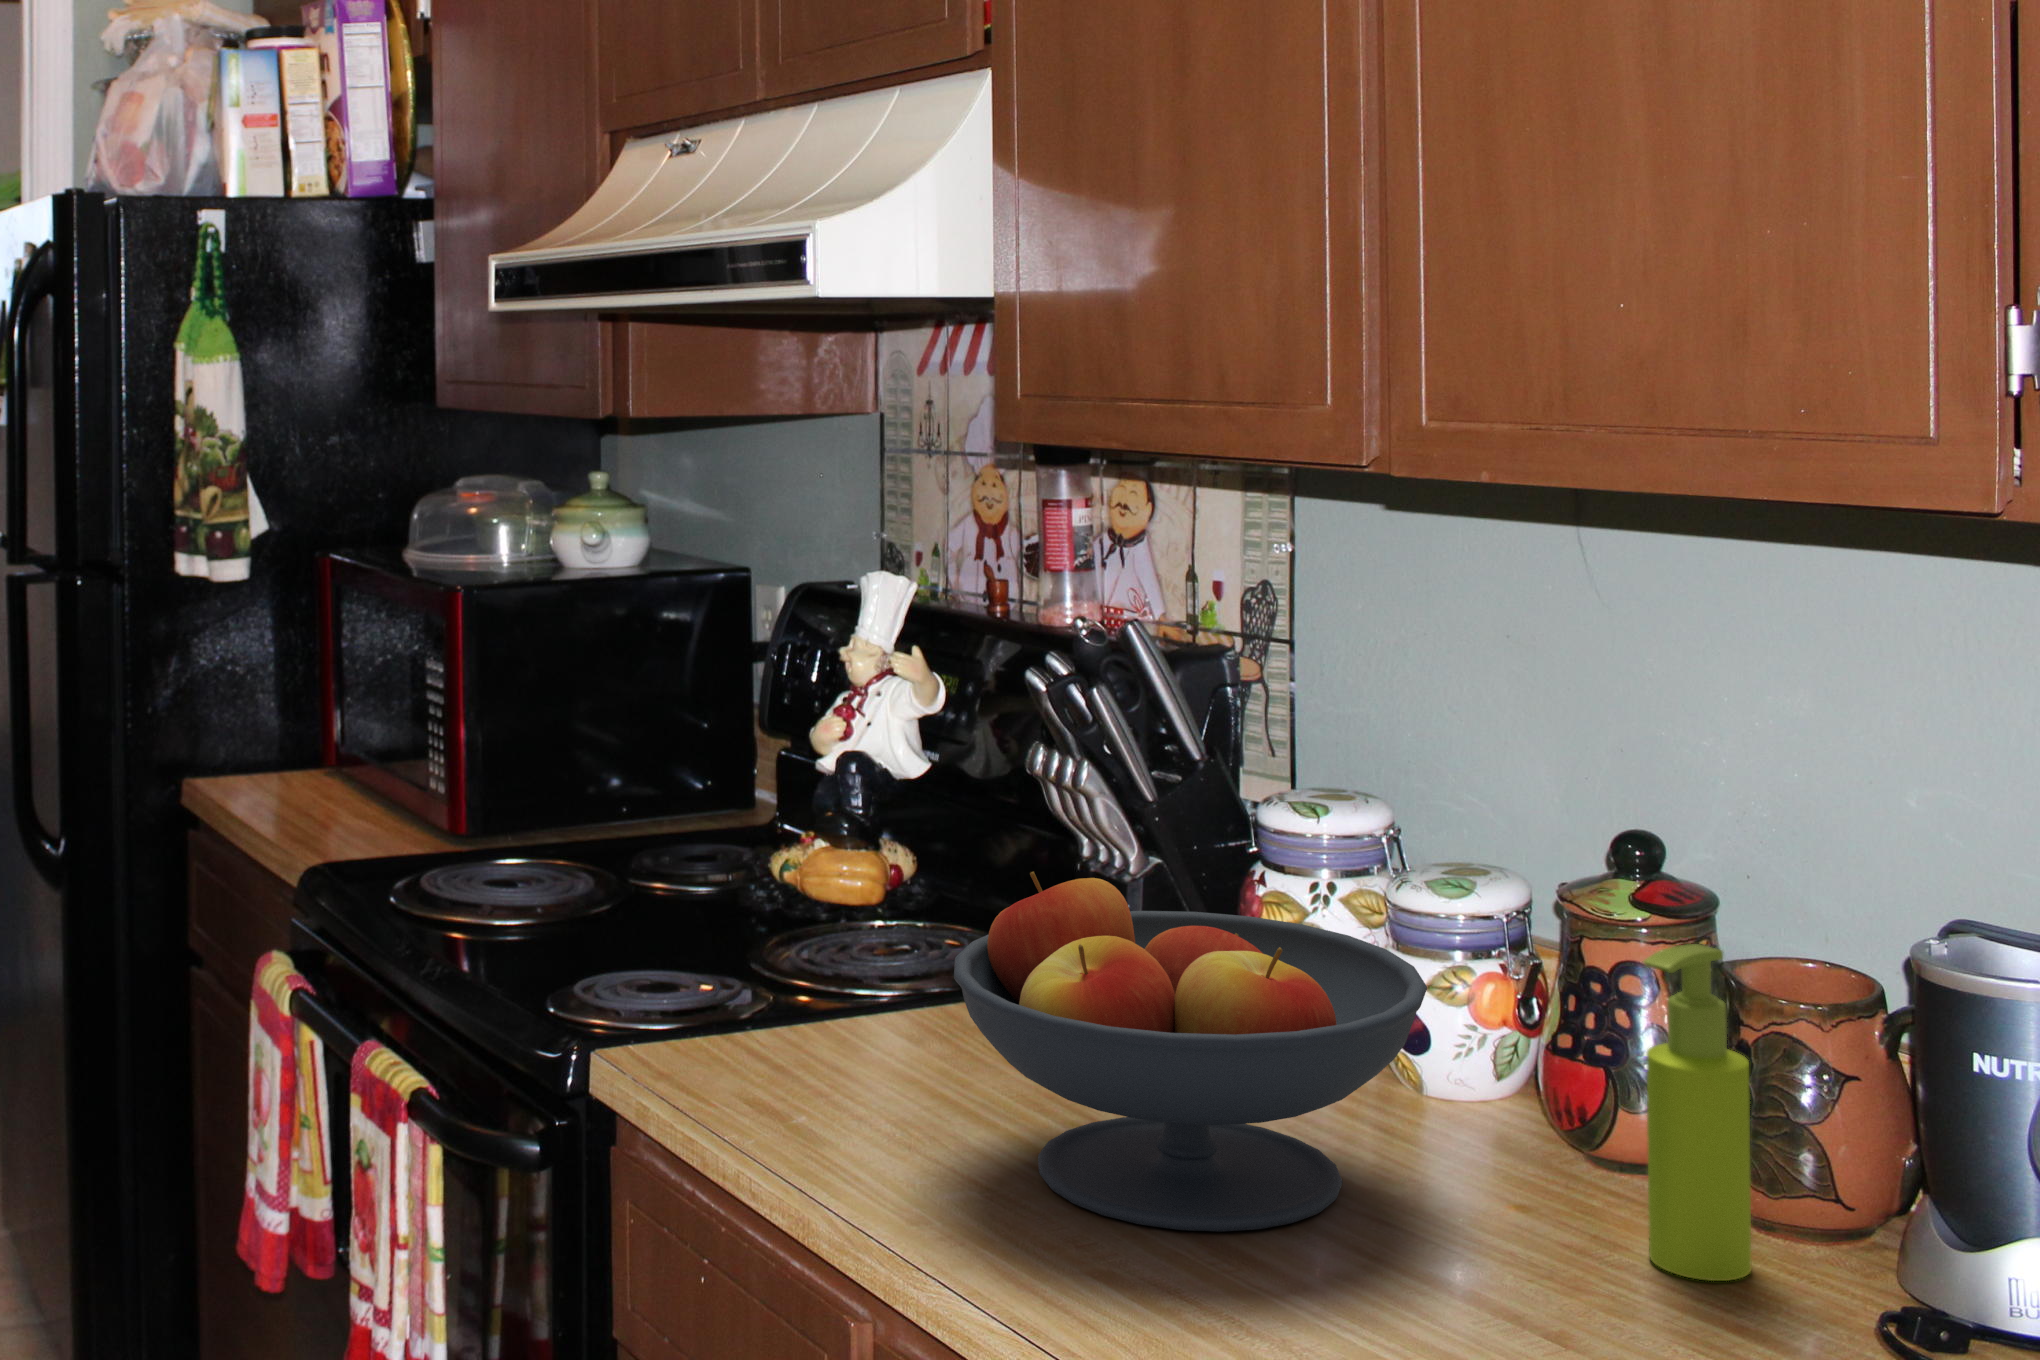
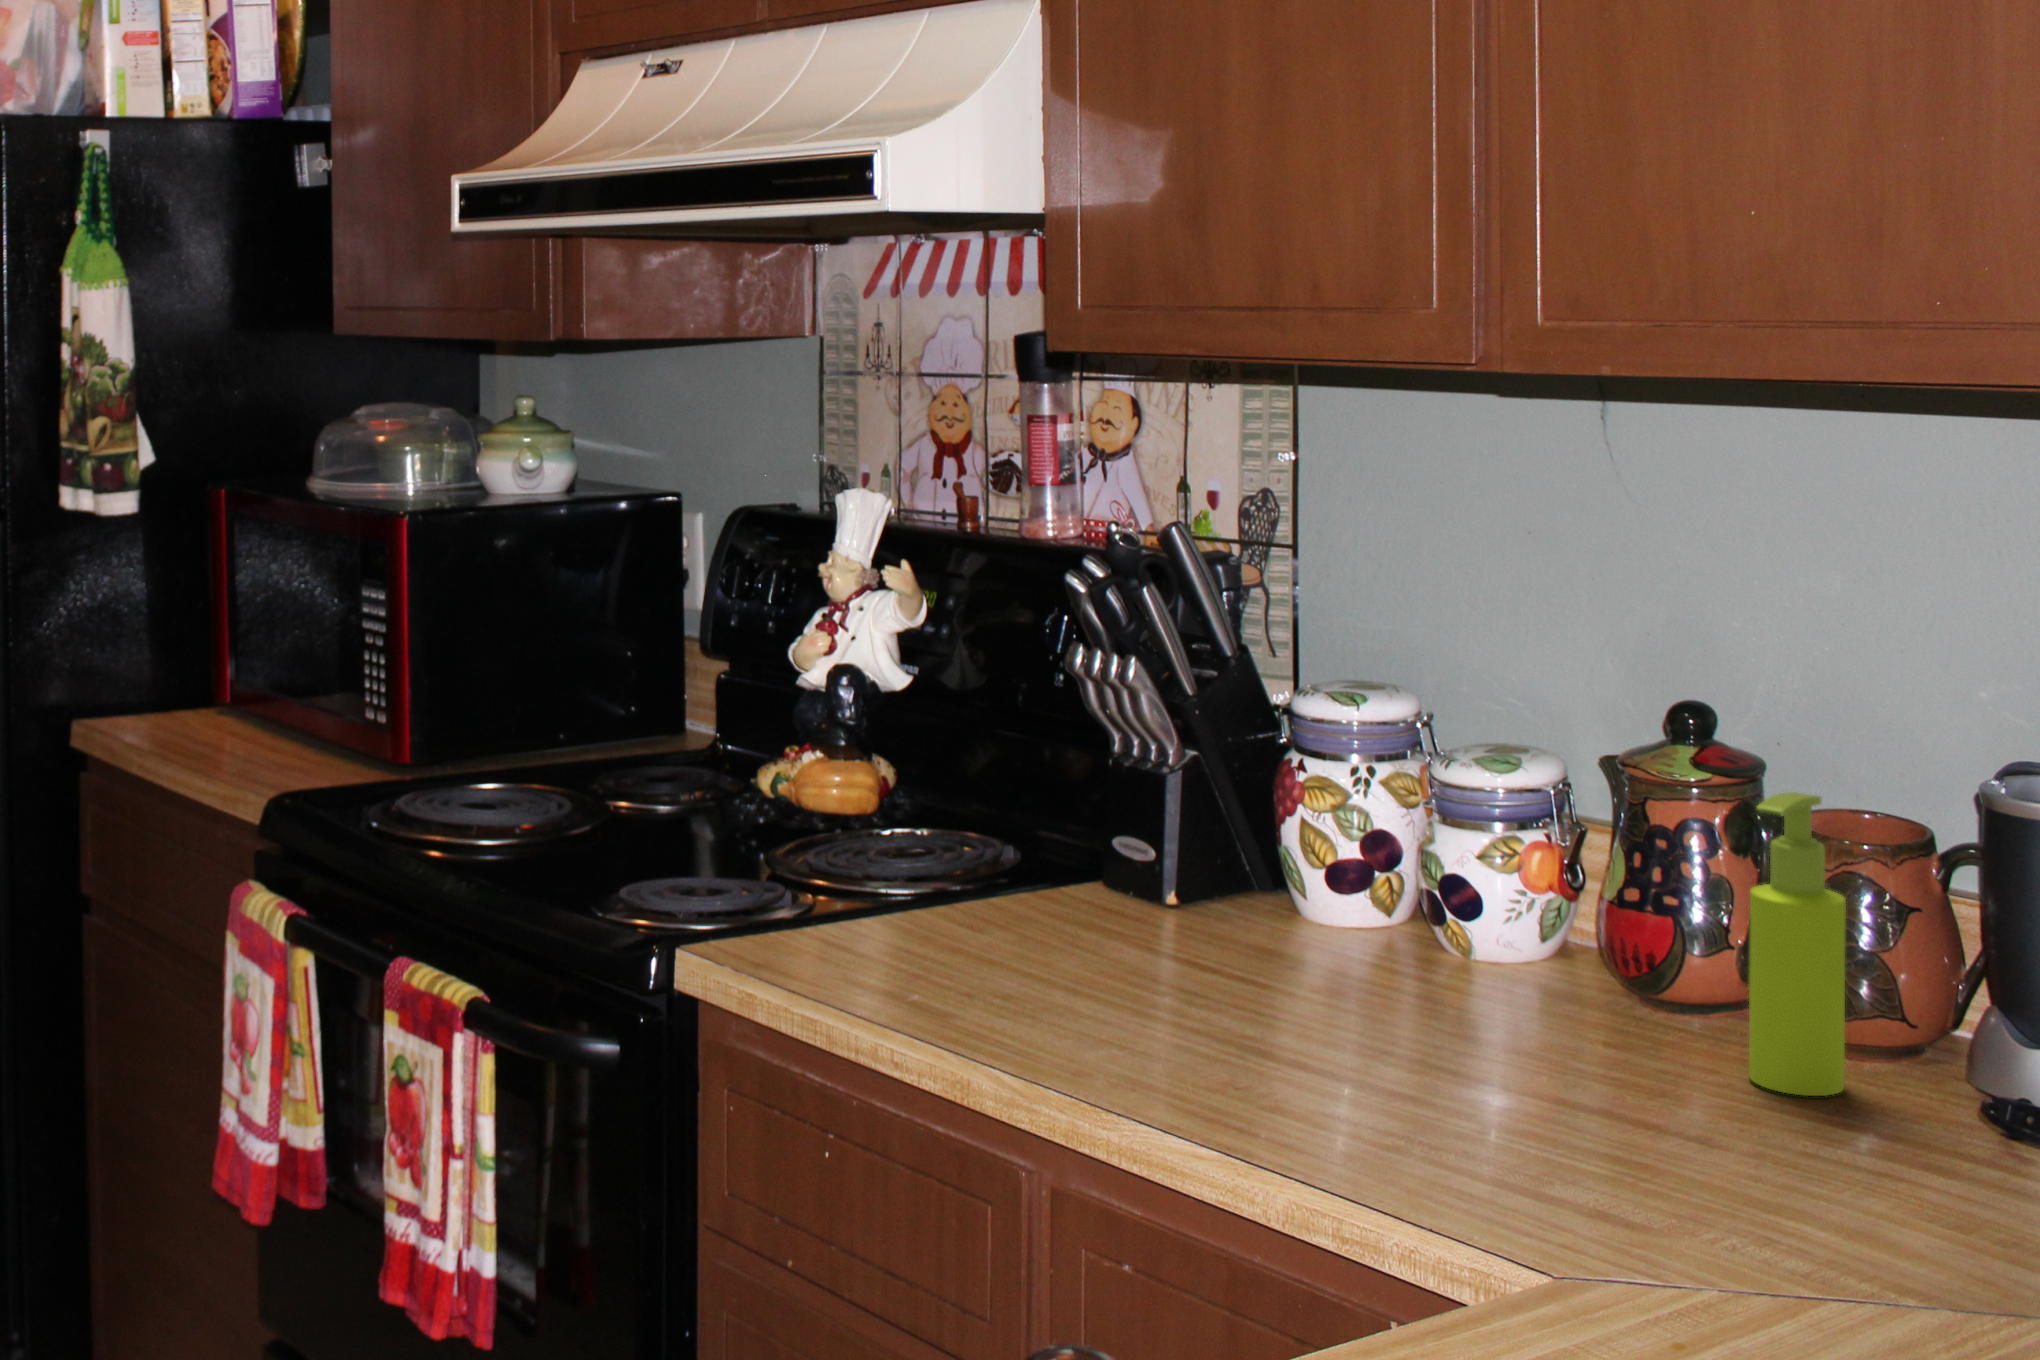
fruit bowl: present [954,872,1427,1232] -> none [1081,749,1537,1074]

